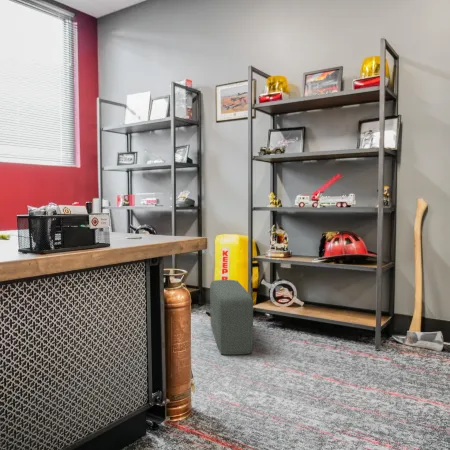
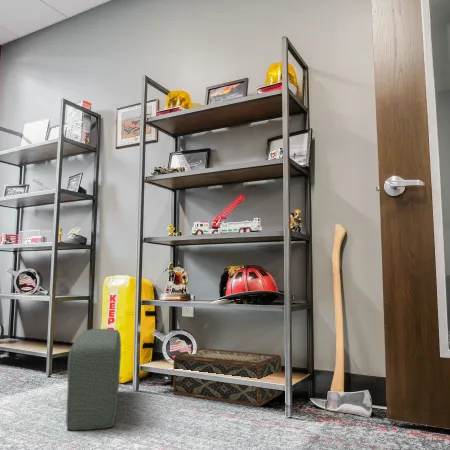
woven basket: none [281,294,367,341] -> present [173,348,282,407]

